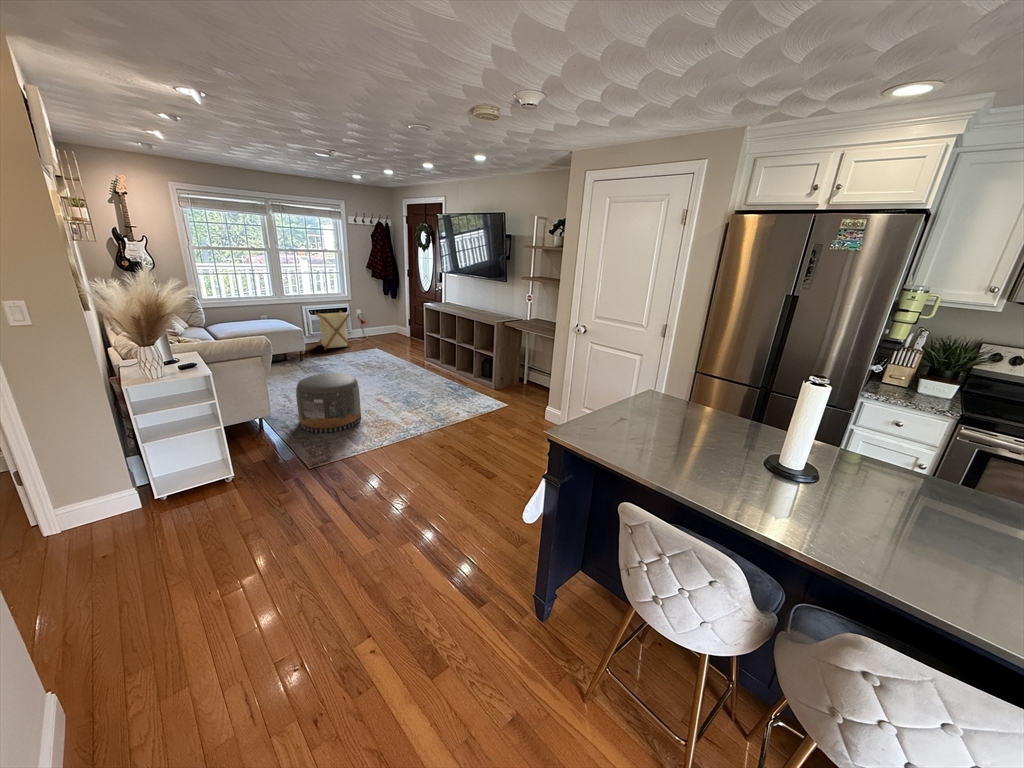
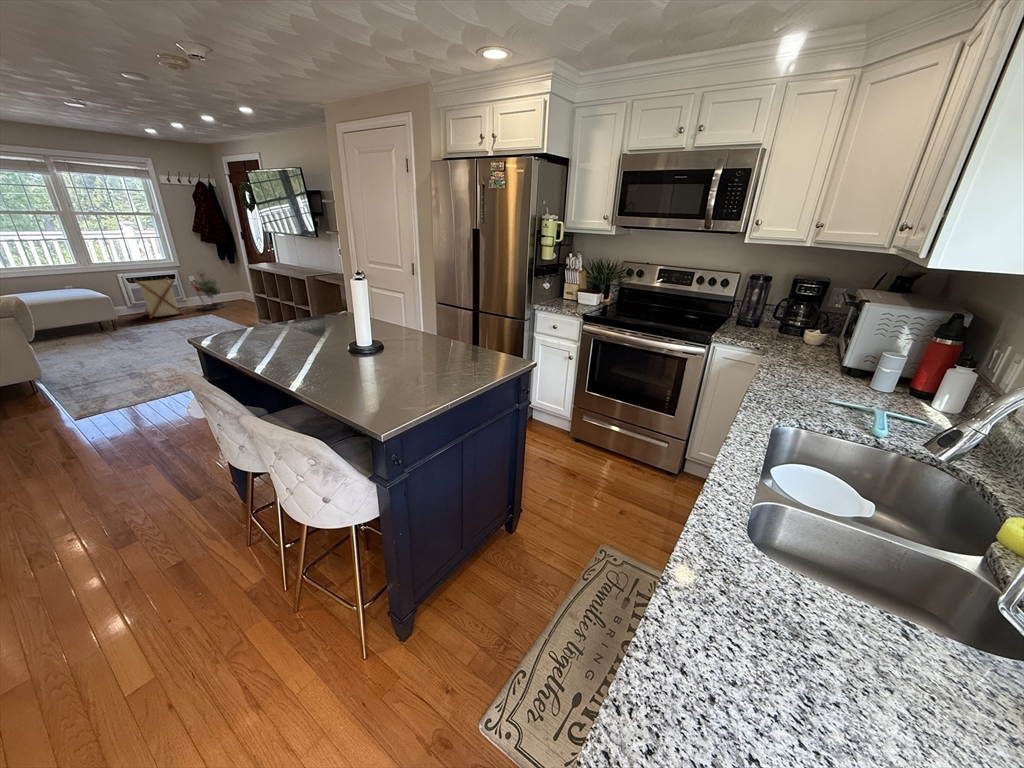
potted tree: none [360,303,384,342] -> present [195,273,225,309]
pouf: present [296,373,361,433] -> none [69,332,158,390]

